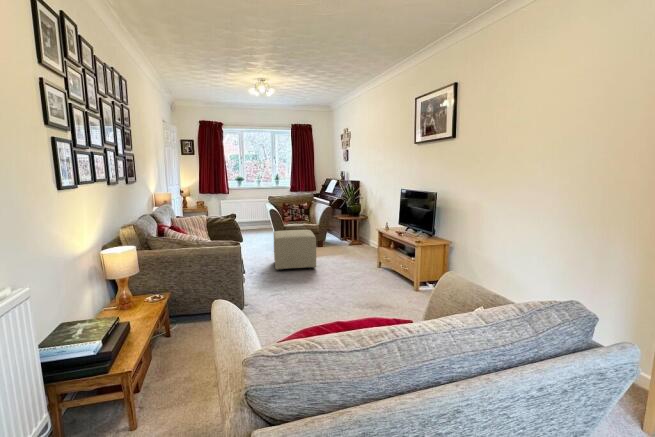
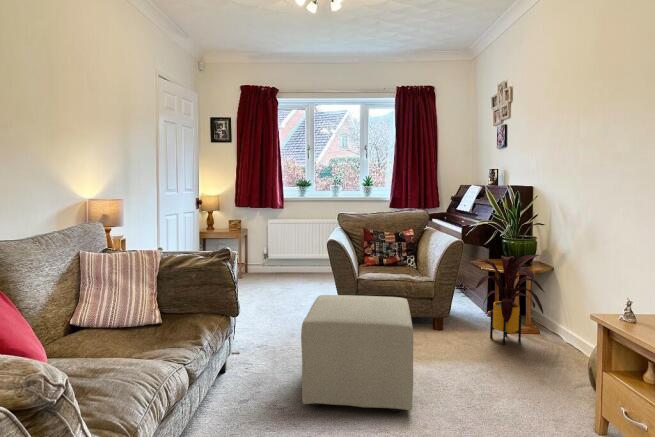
house plant: none [334,211,364,249] -> present [473,255,544,345]

